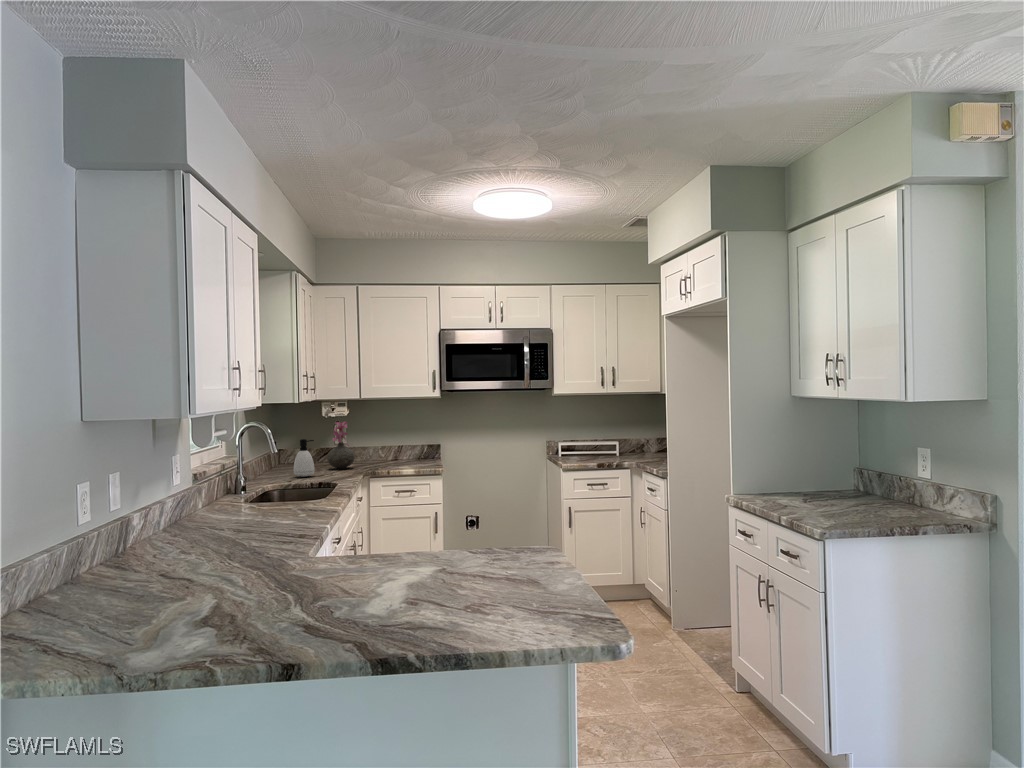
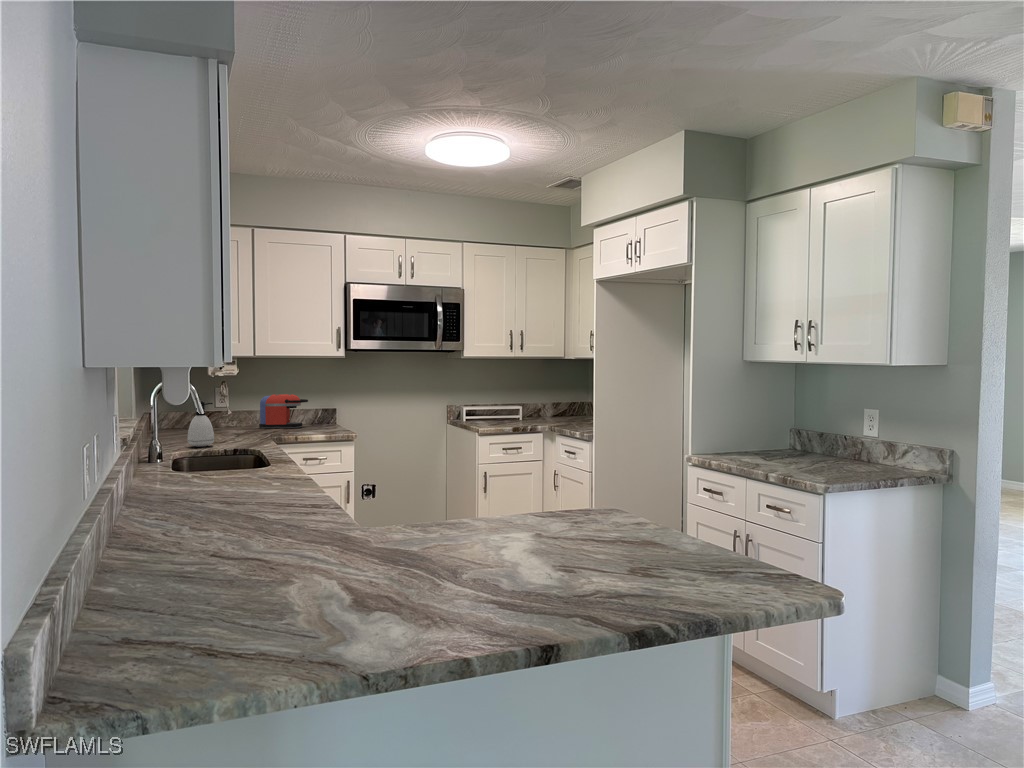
vase: present [328,422,354,469] -> none [218,382,251,437]
coffee maker: none [372,432,412,462] -> present [259,395,308,428]

